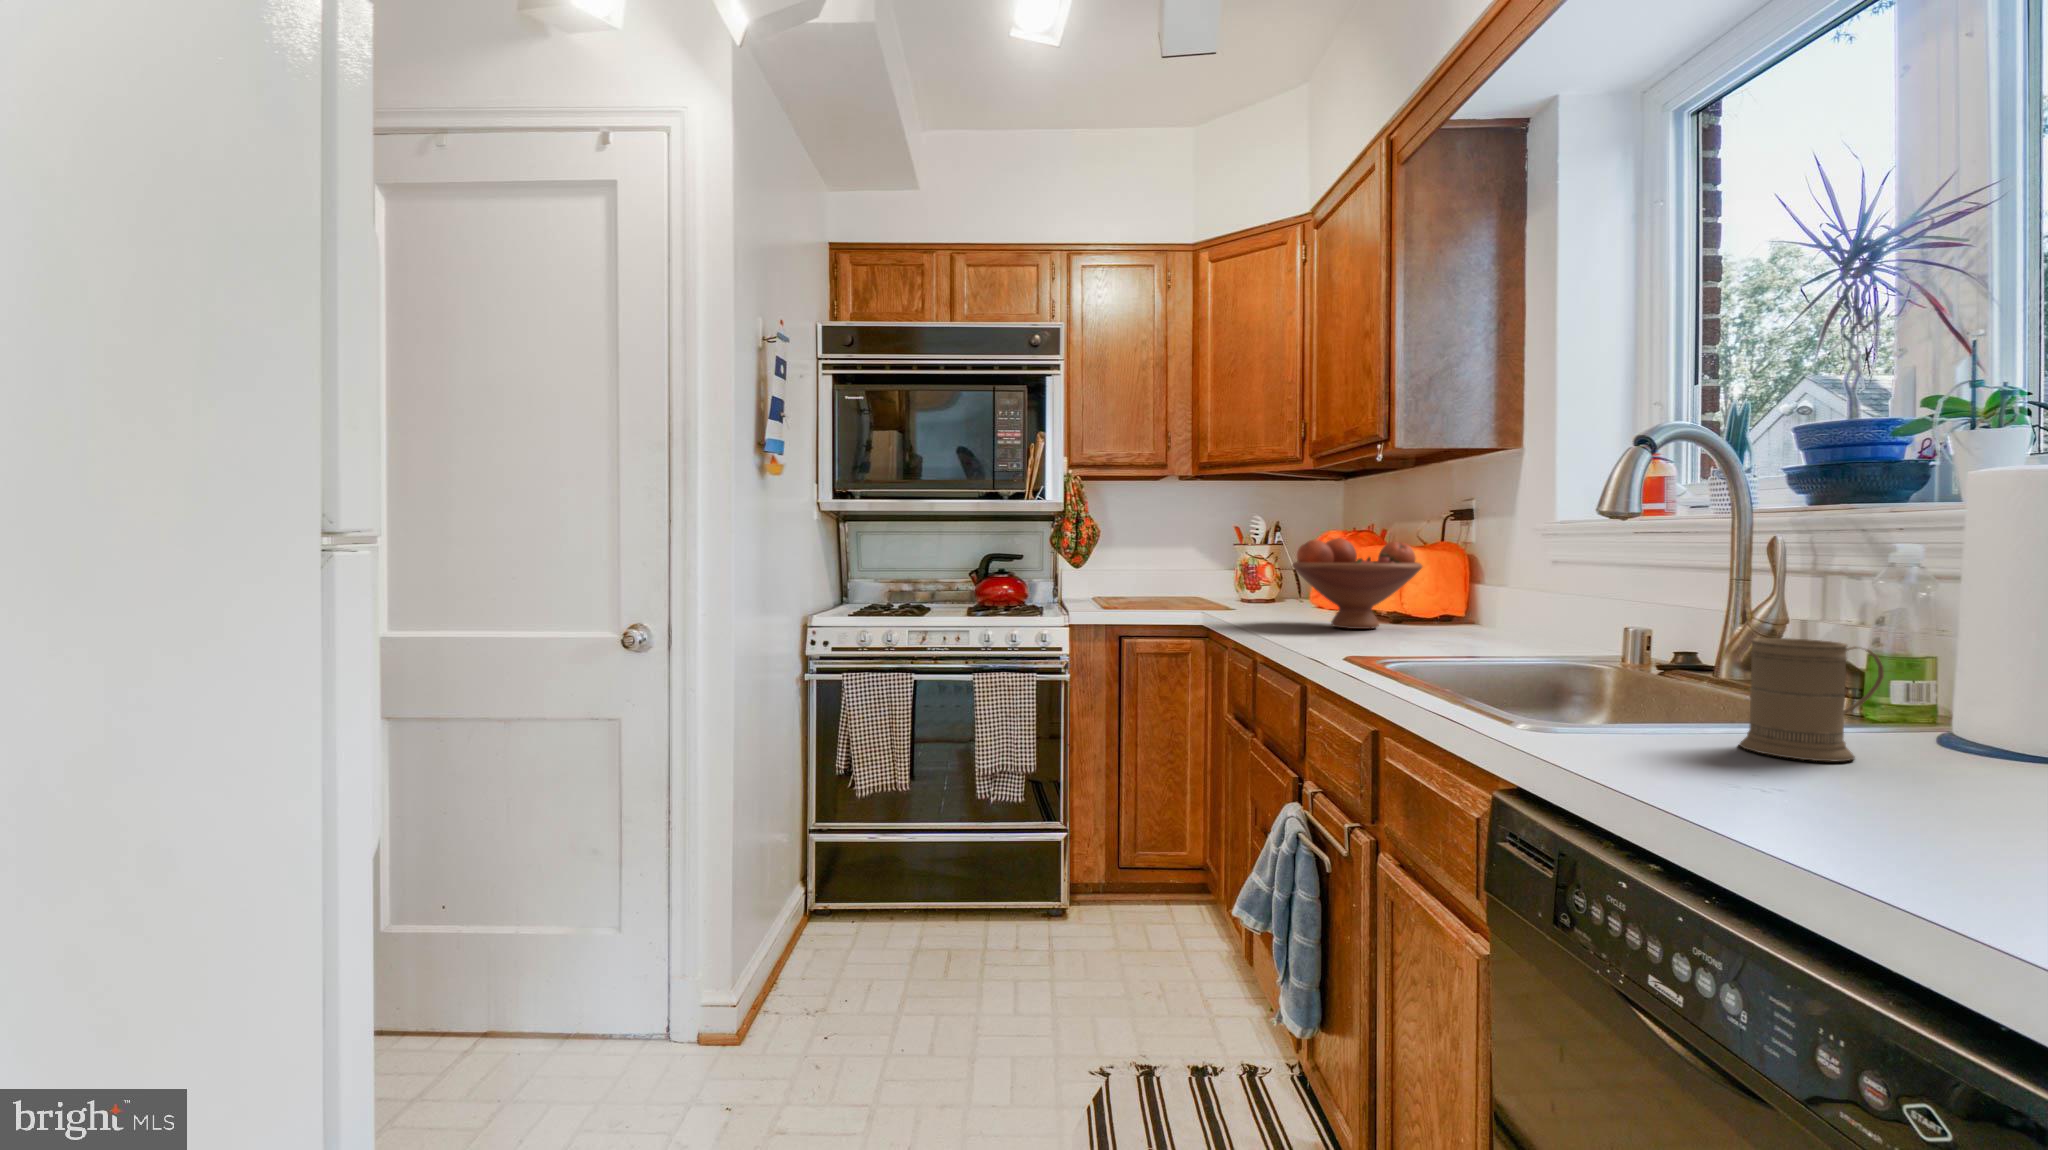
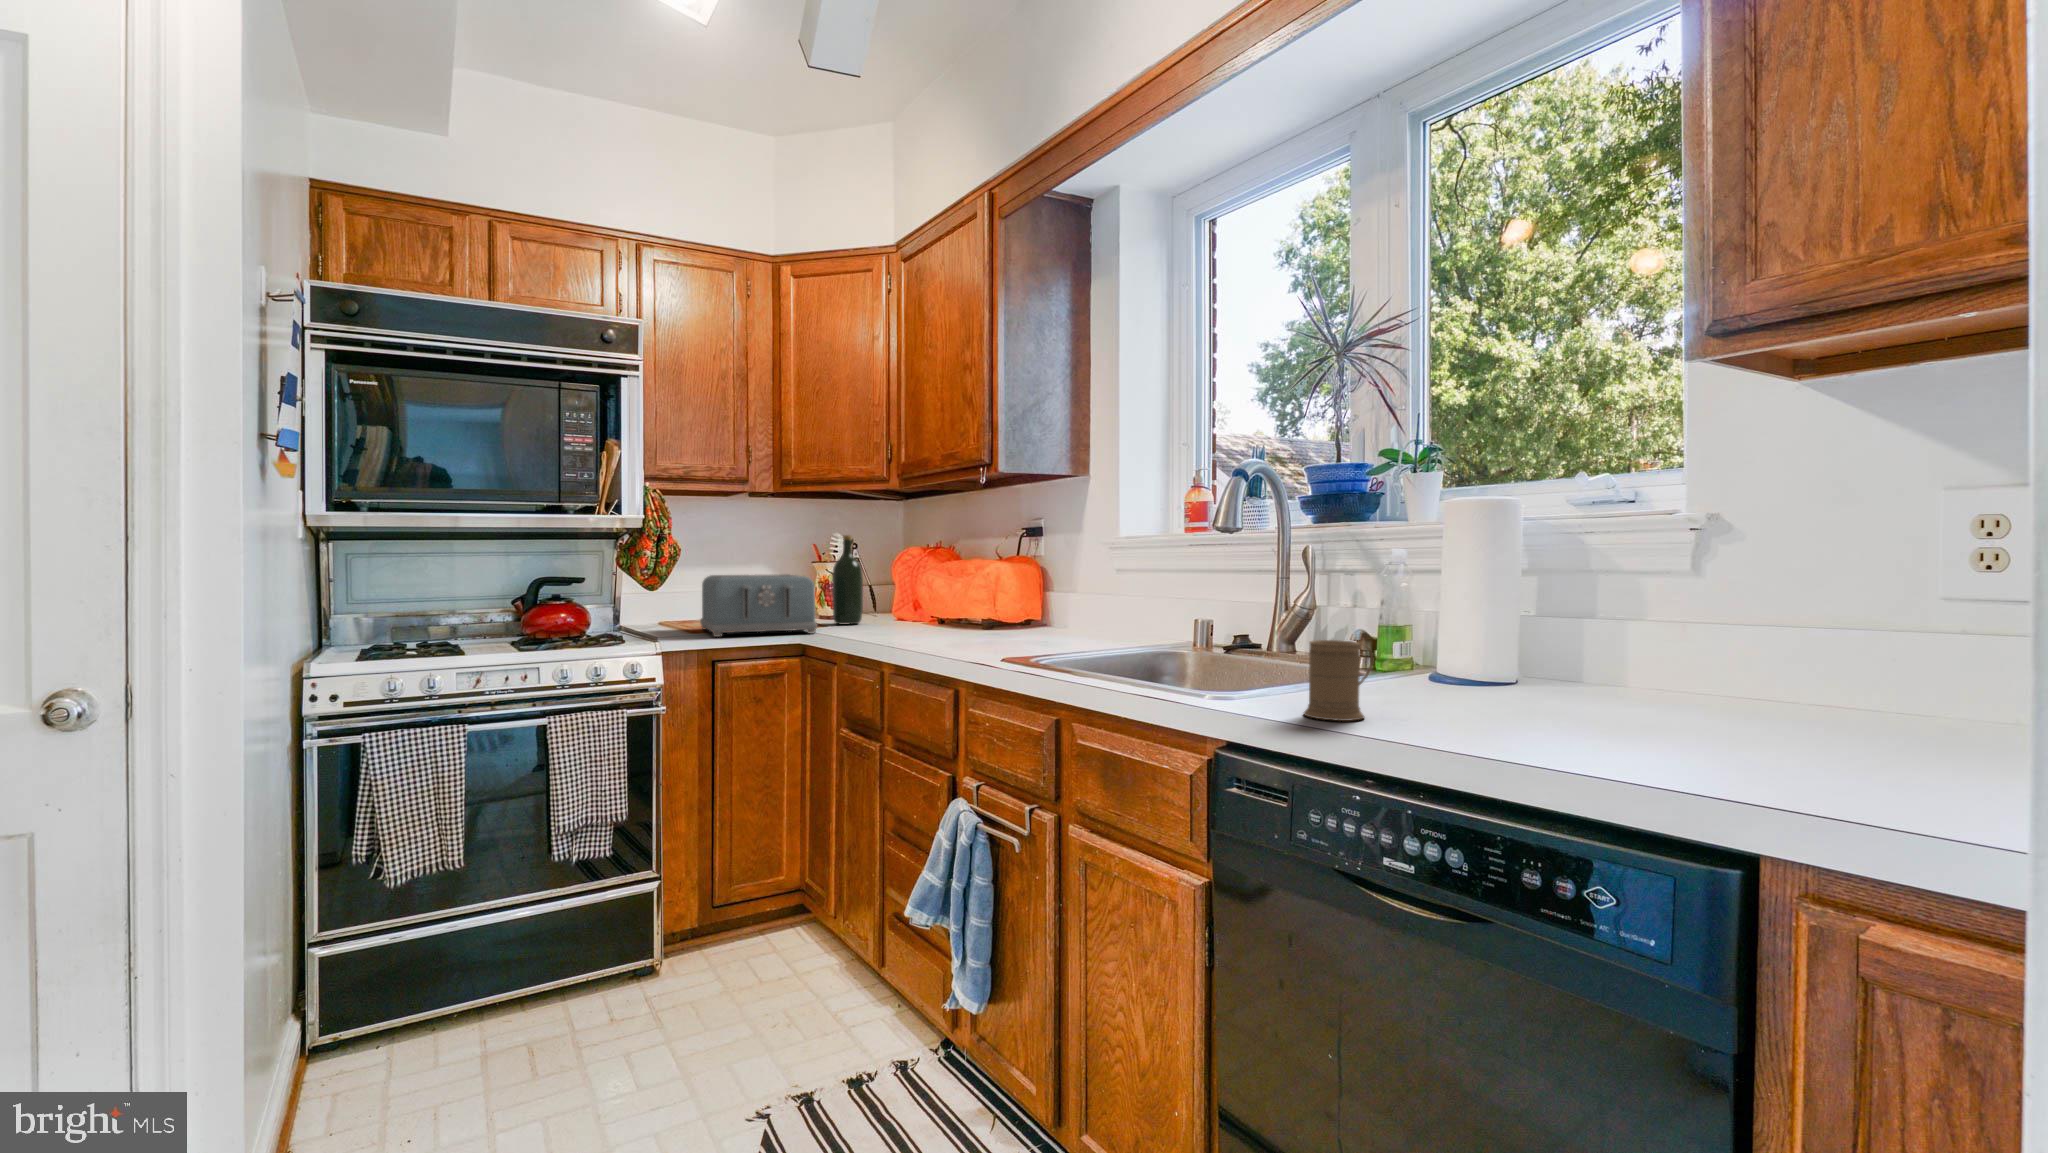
wine bottle: none [1247,515,1280,606] -> present [832,535,863,624]
fruit bowl: present [1292,538,1422,629] -> none [903,561,1013,644]
toaster: none [1118,554,1220,612] -> present [700,574,817,637]

